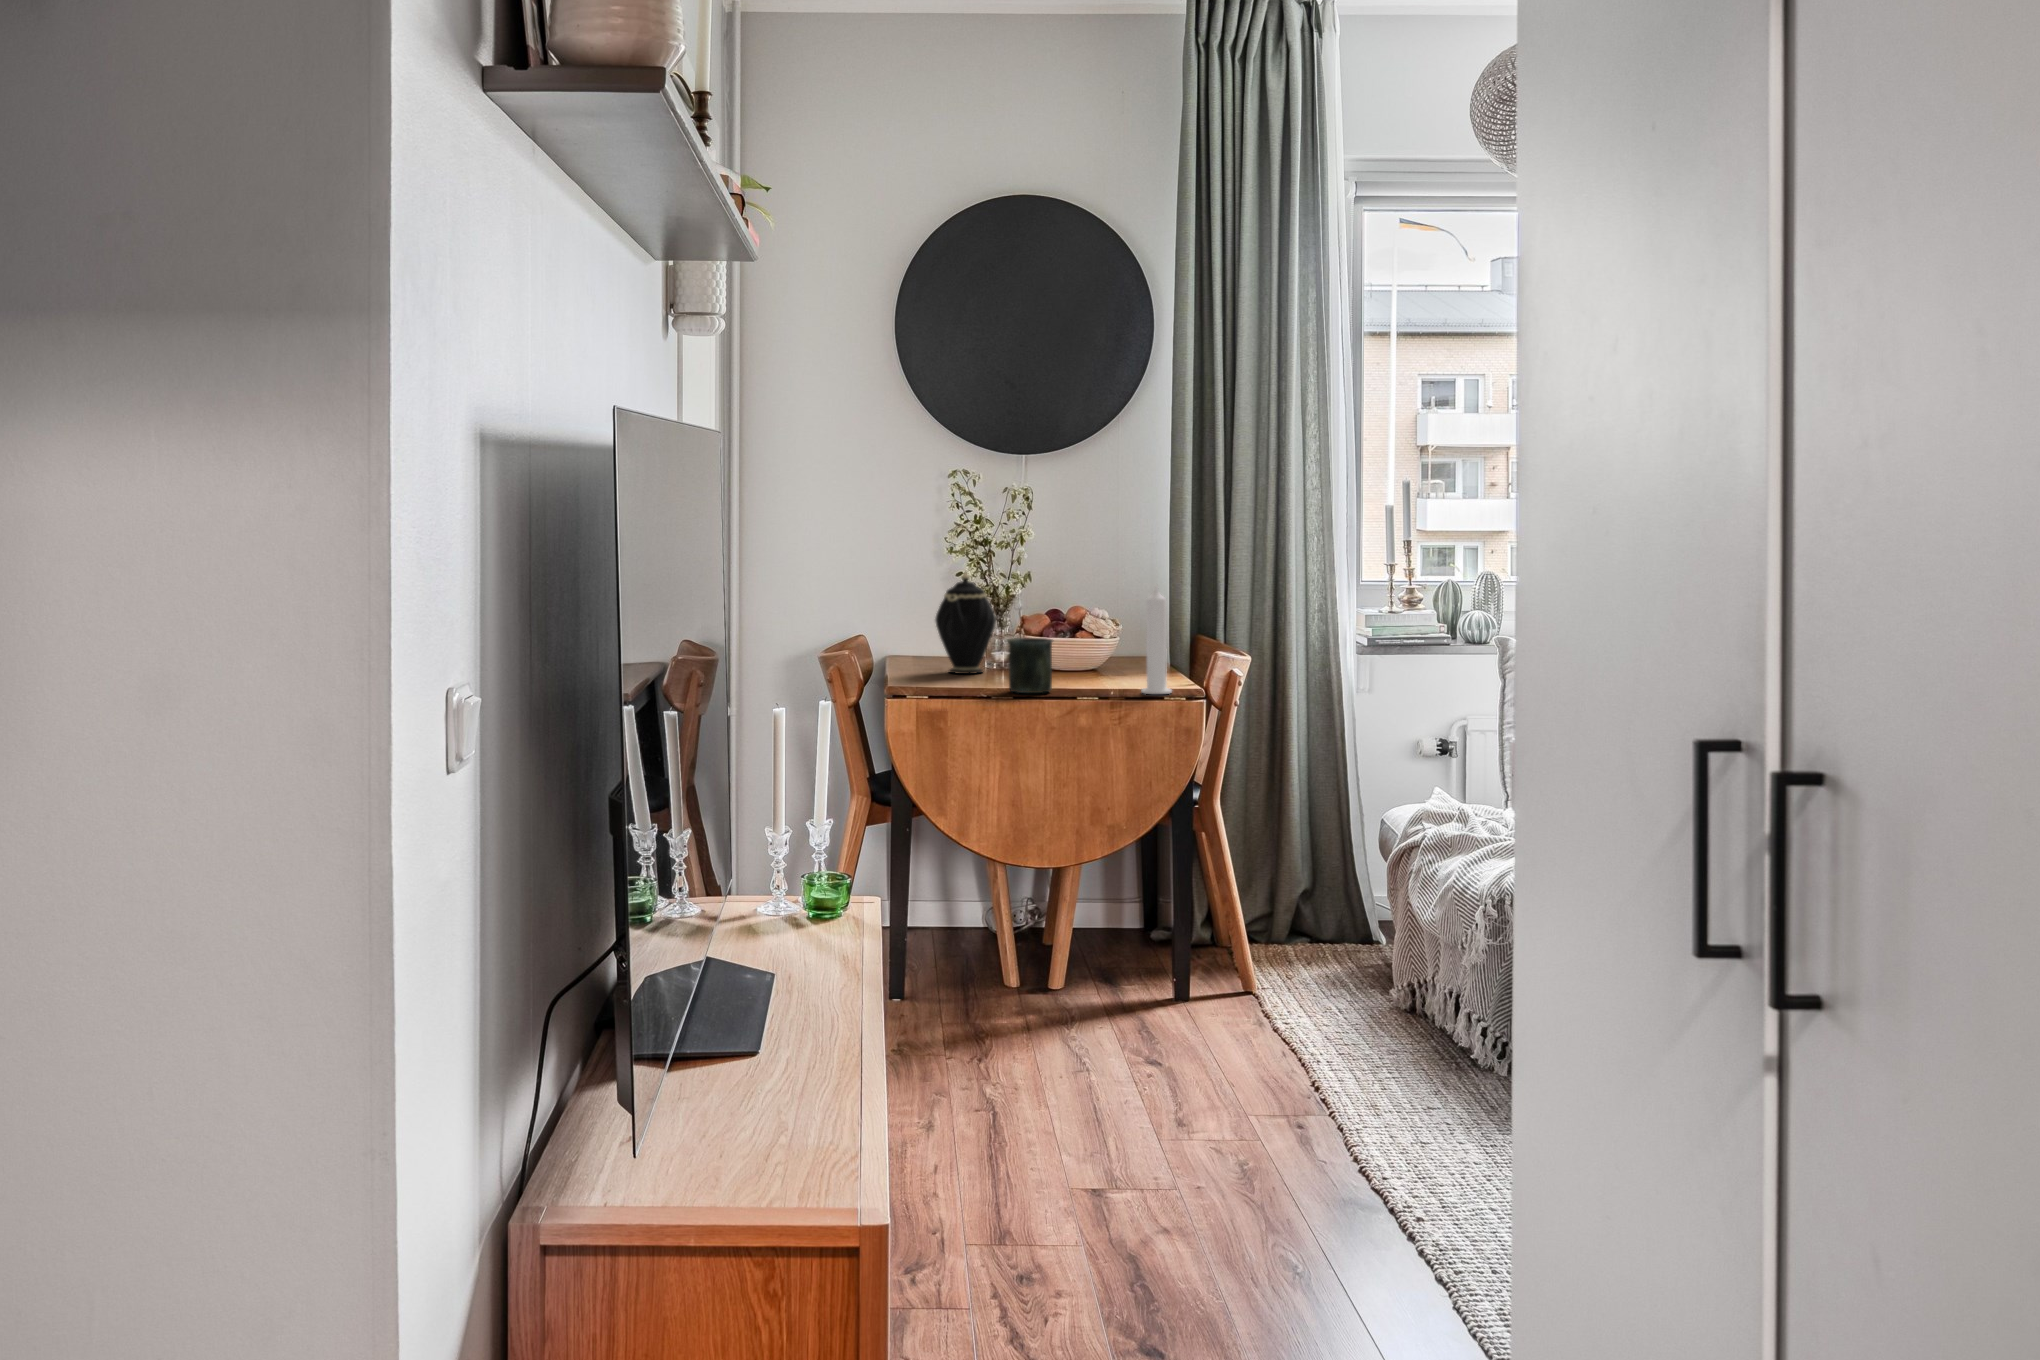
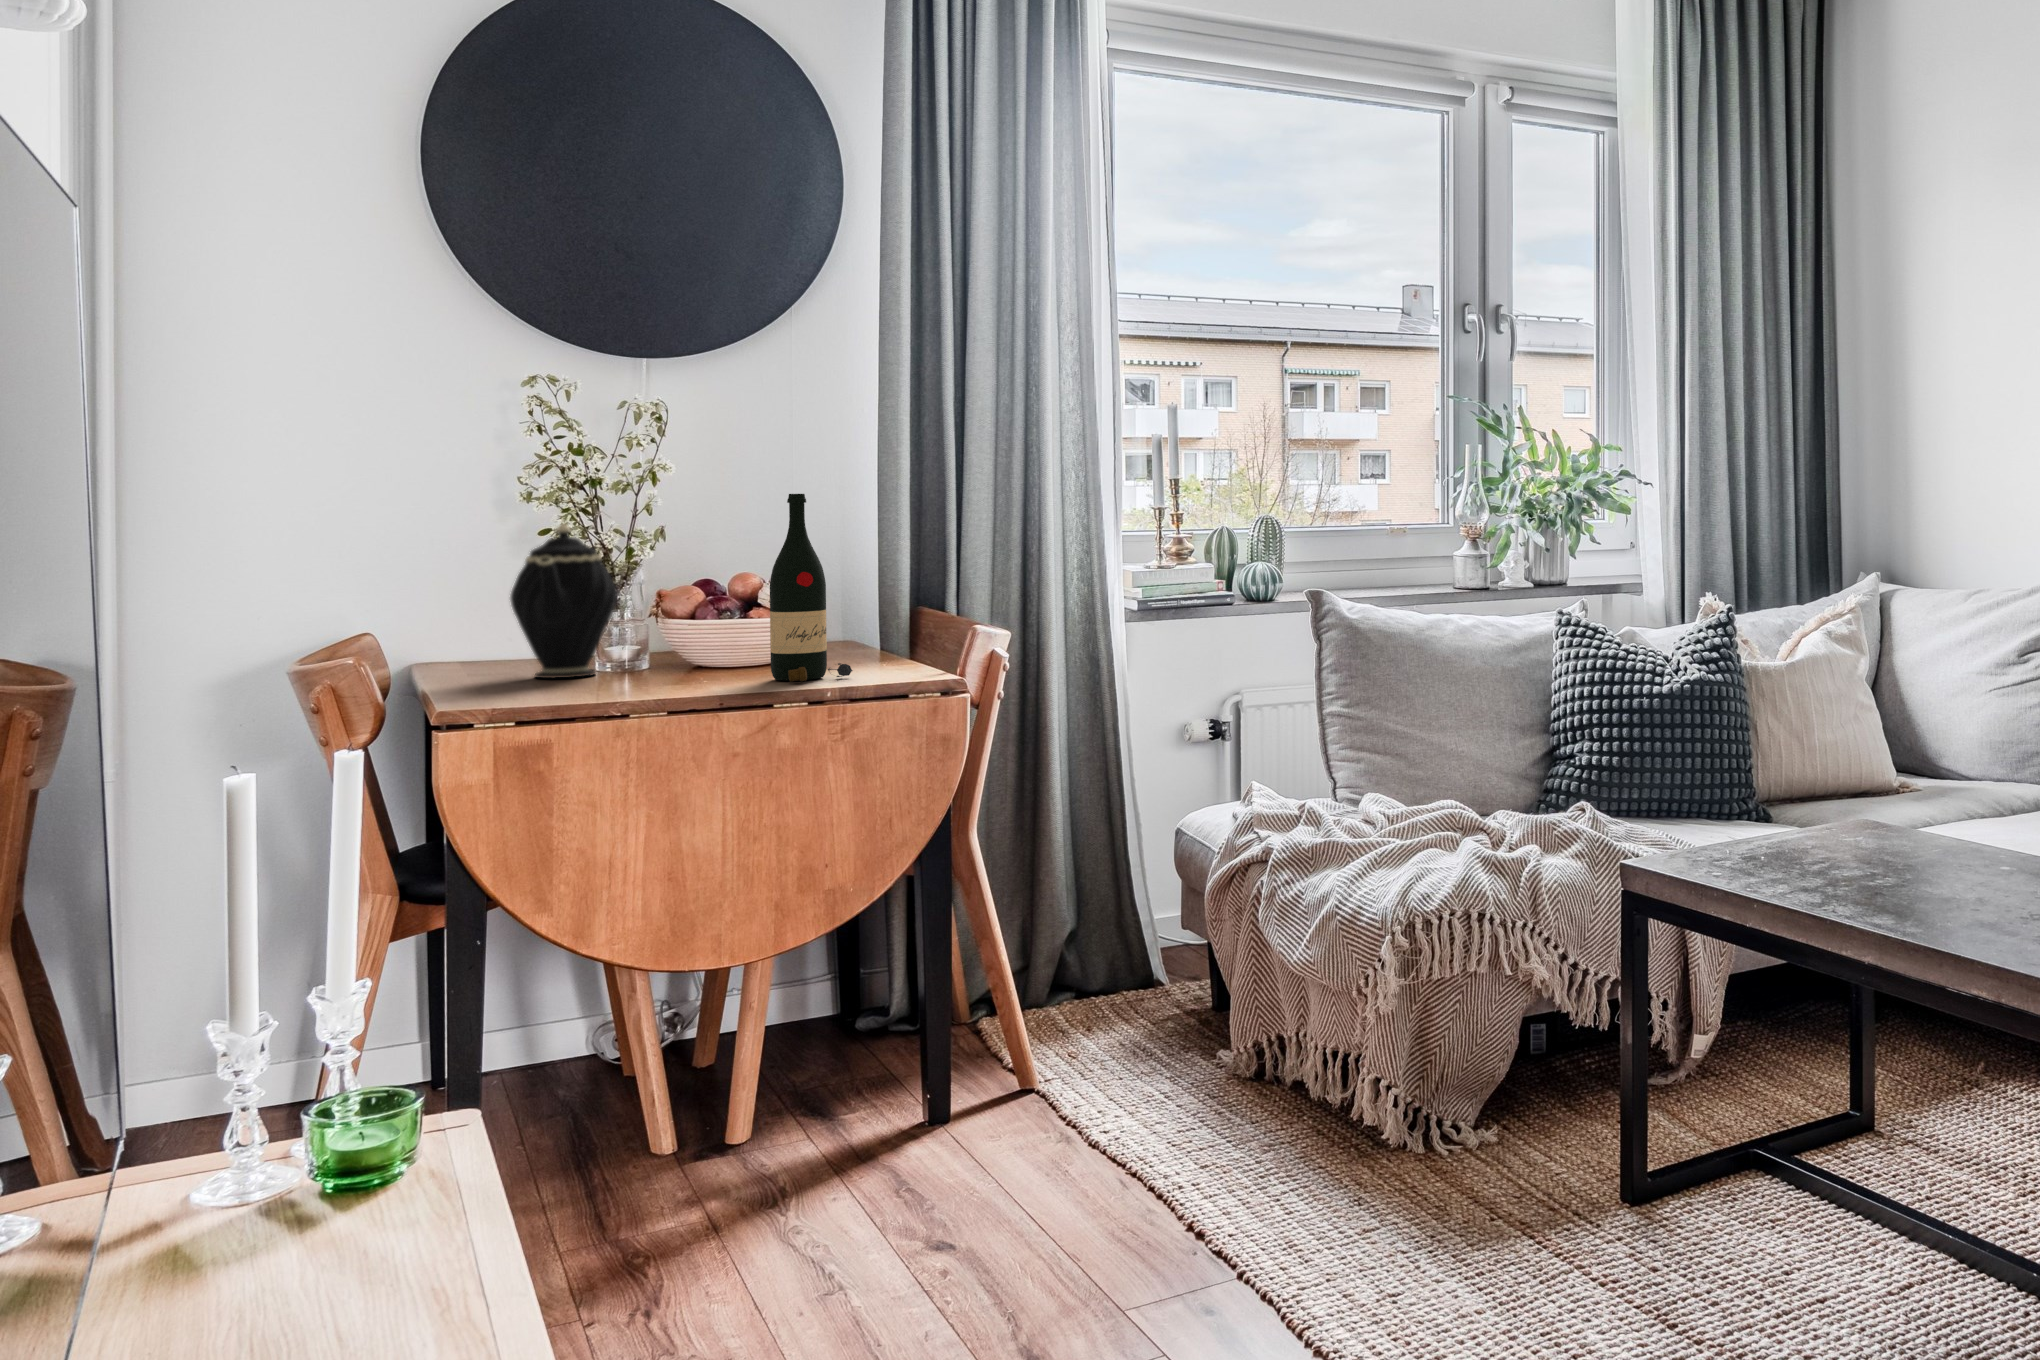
wine bottle: none [1081,558,1132,686] -> present [770,494,853,682]
candle: present [1141,585,1172,694] -> none [876,527,924,686]
mug: present [1008,638,1053,693] -> none [654,613,734,698]

